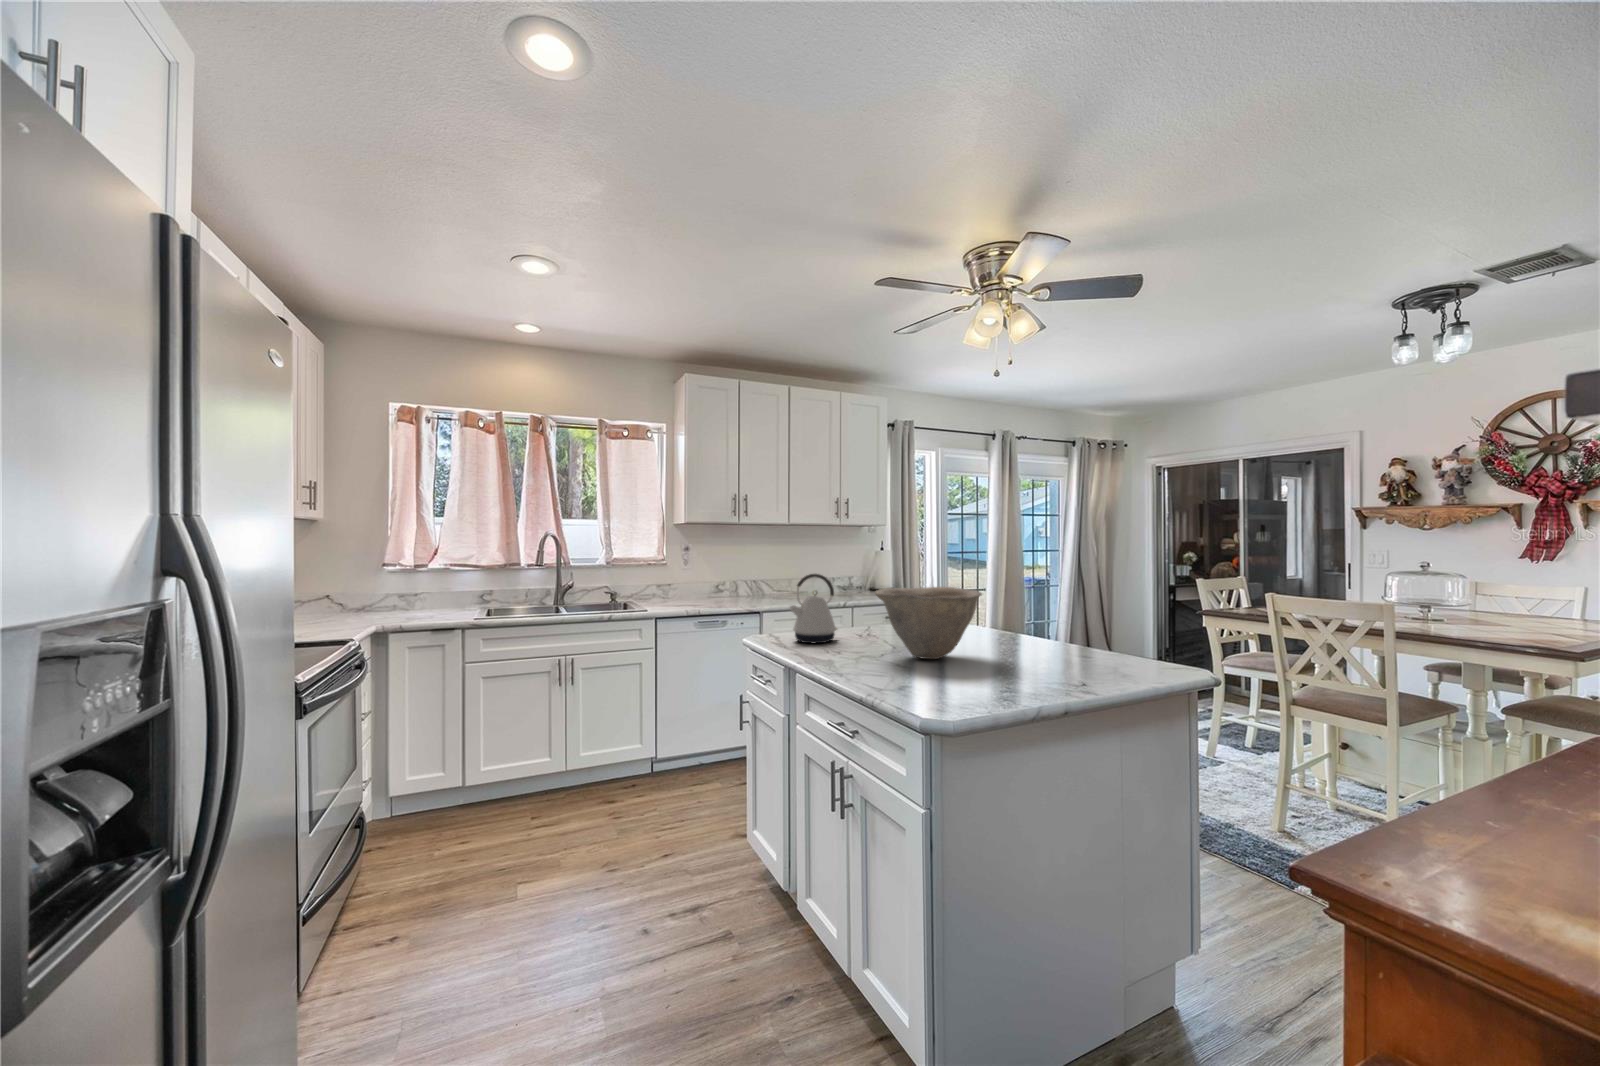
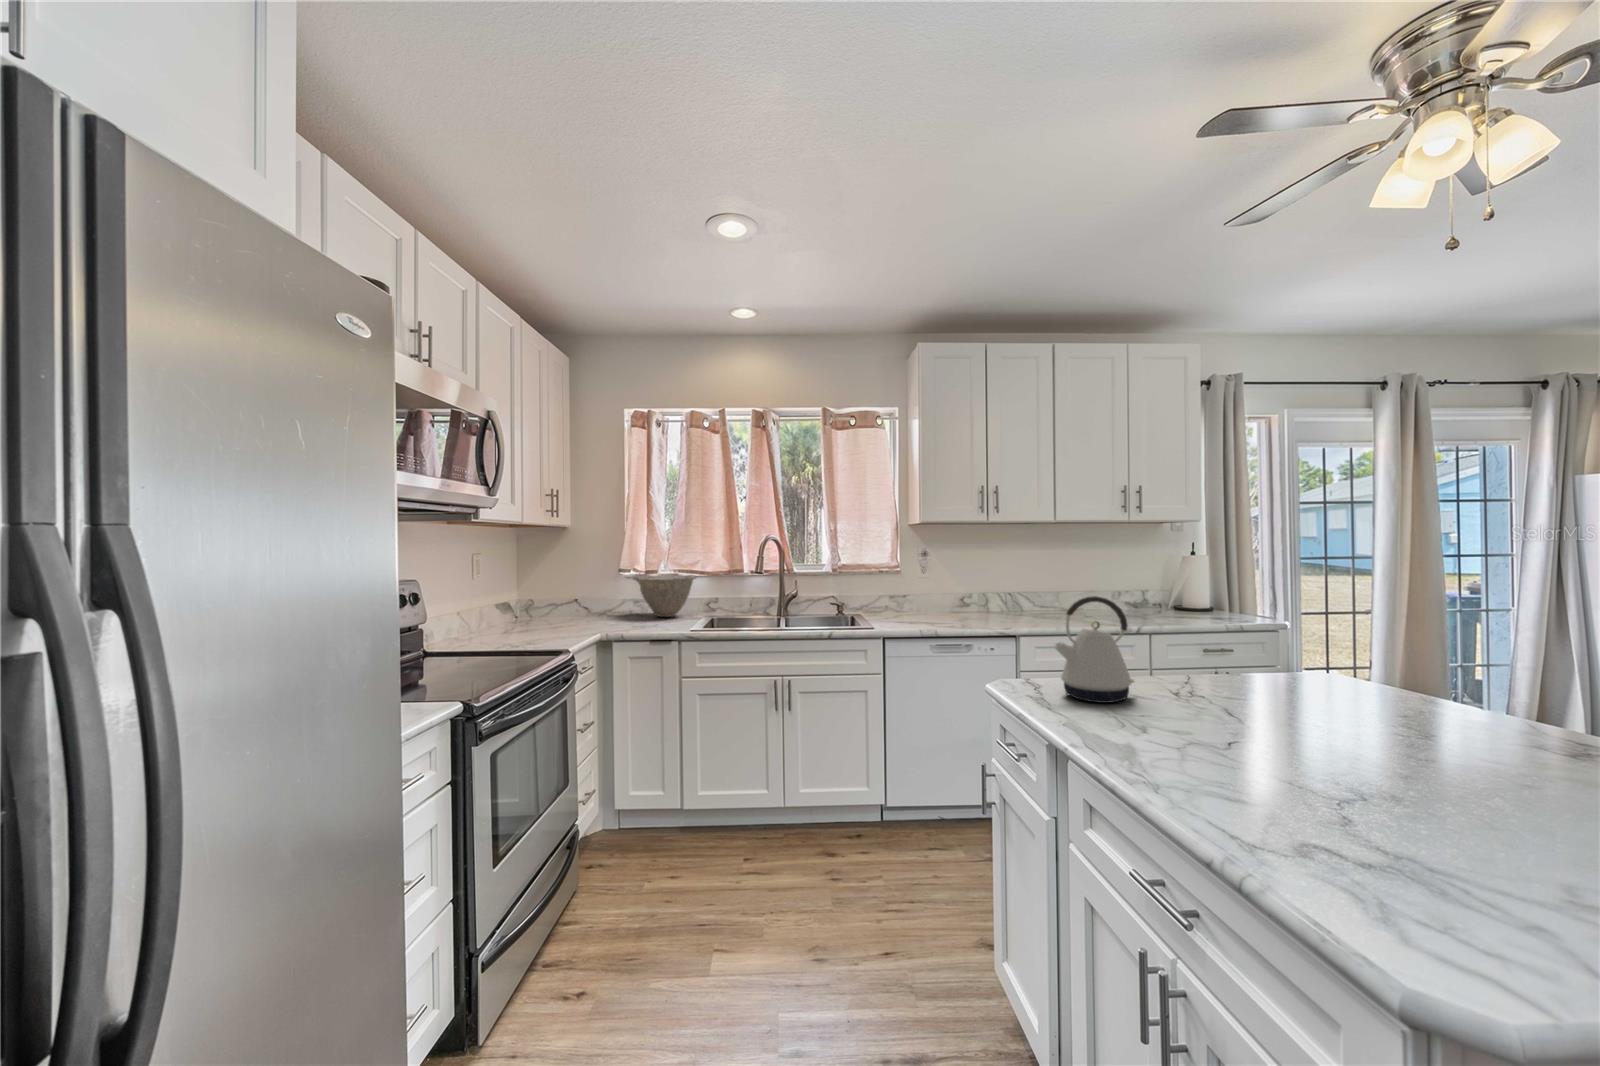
bowl: present [875,587,982,659] -> present [633,575,696,617]

